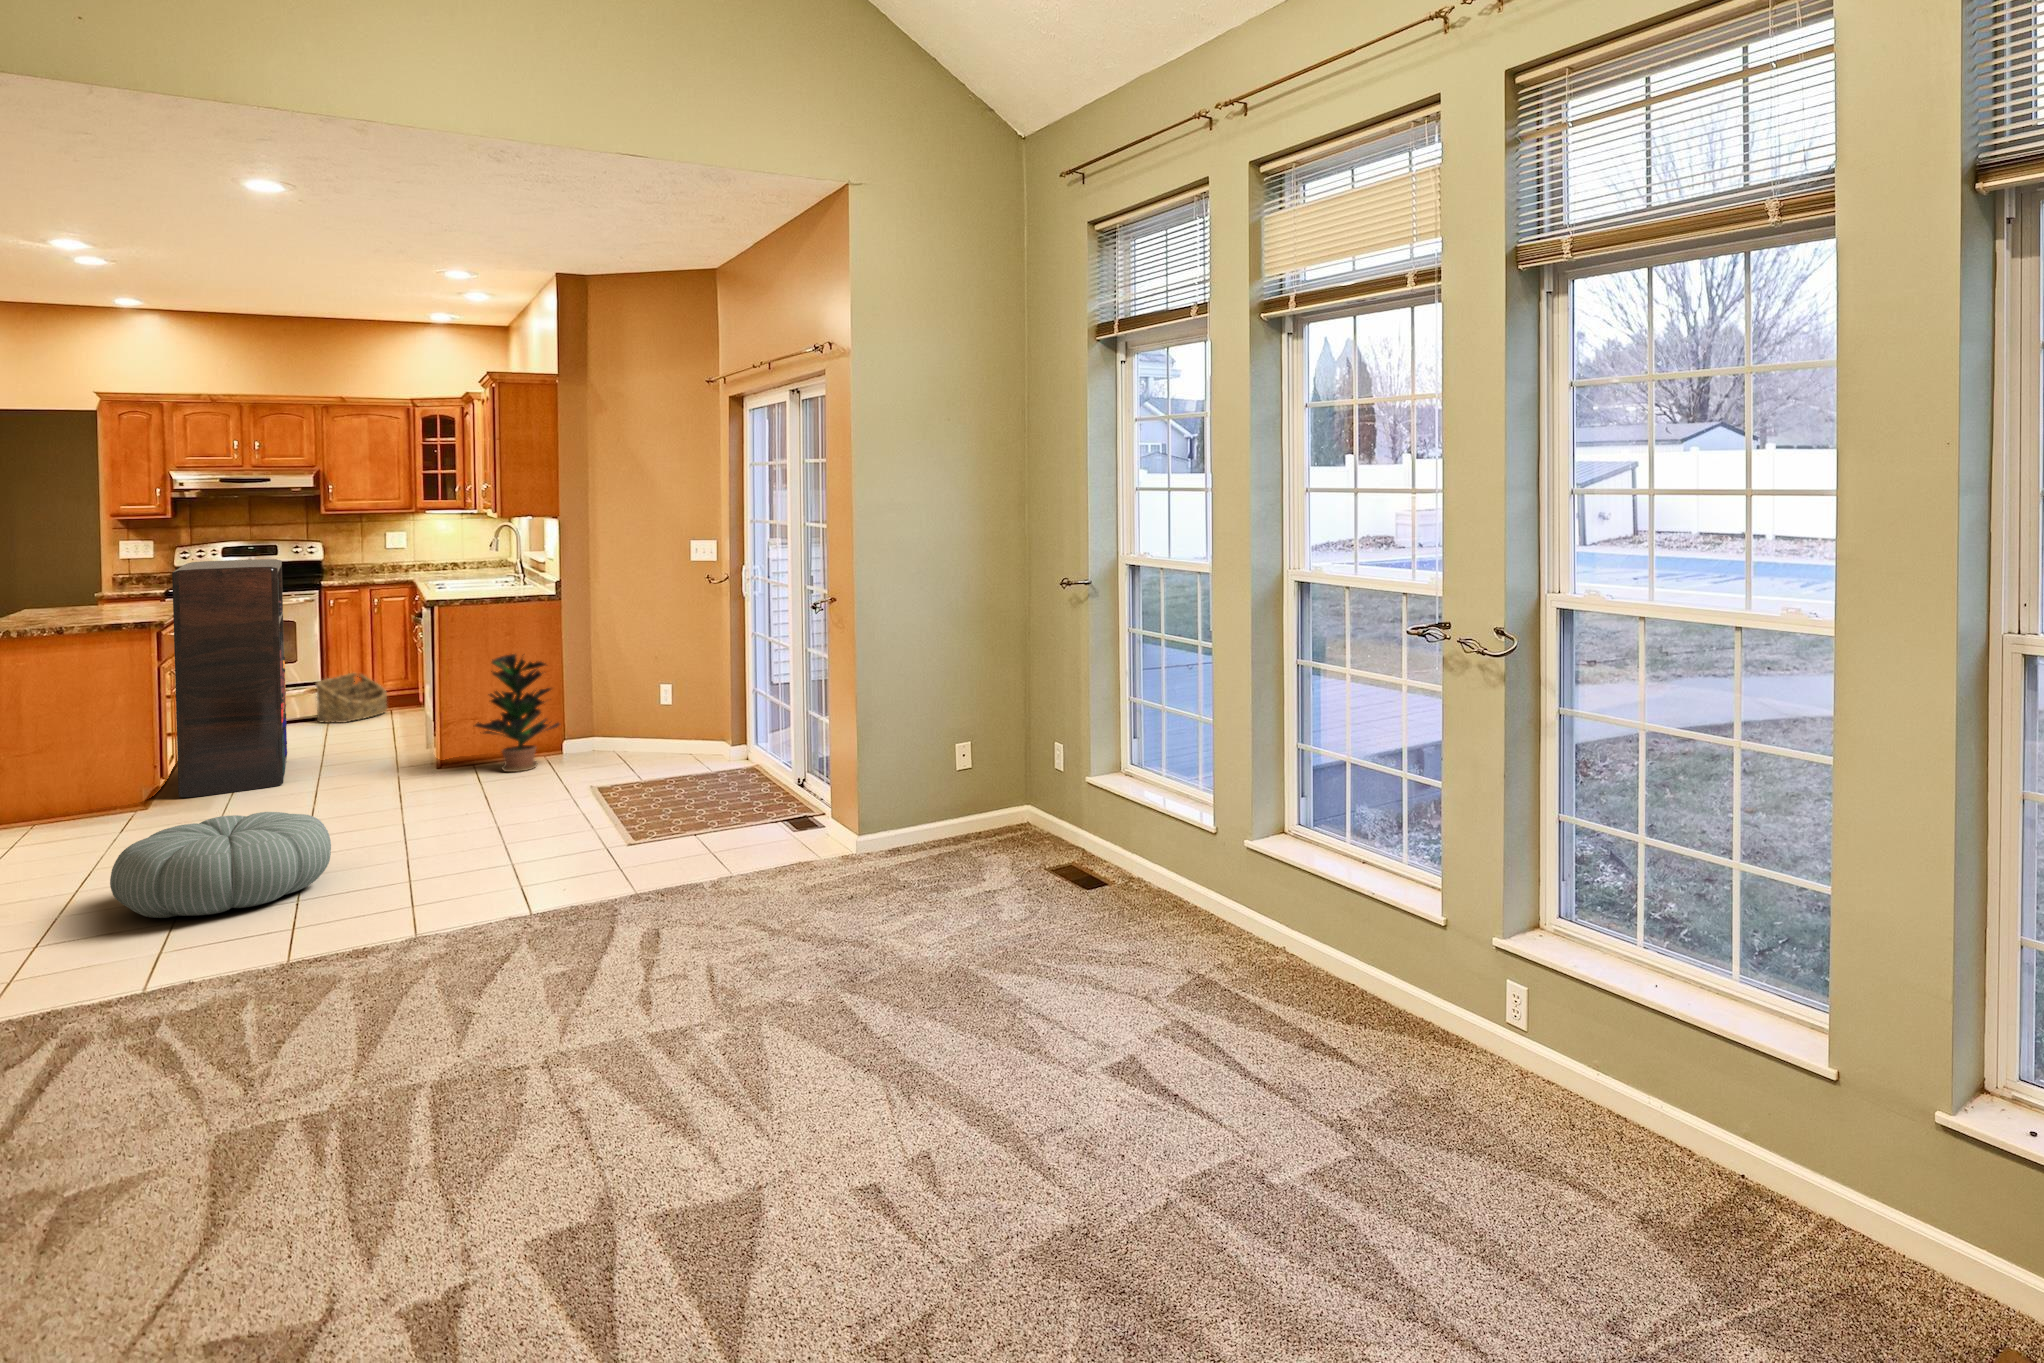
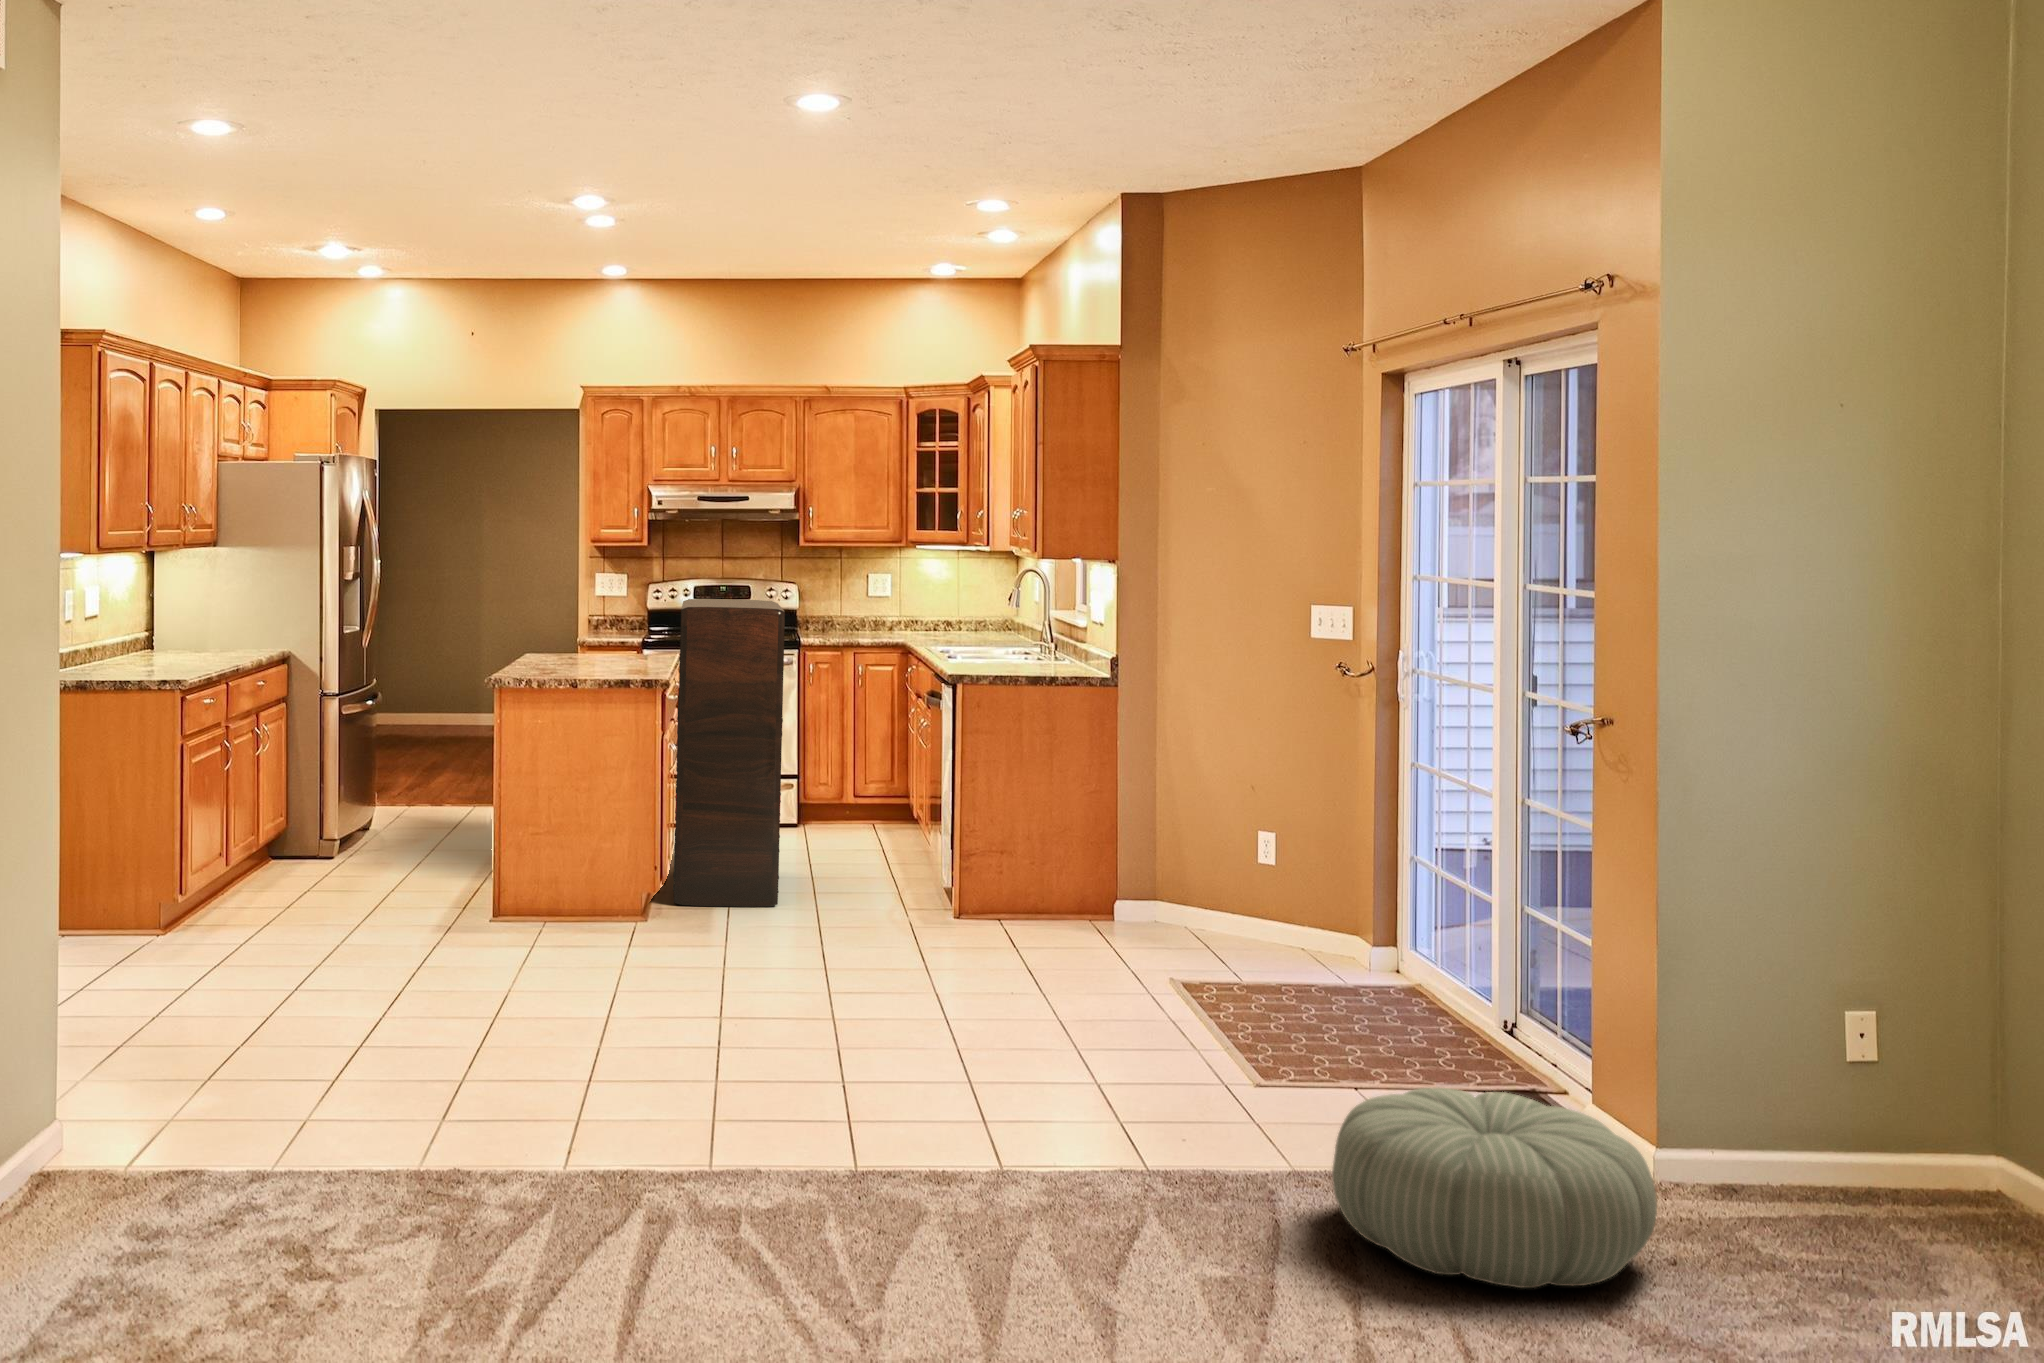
potted plant: present [475,654,559,772] -> none [1000,759,1114,937]
basket: present [316,673,387,723] -> none [789,765,864,832]
pouf: present [110,812,331,918] -> present [1332,1087,1657,1288]

